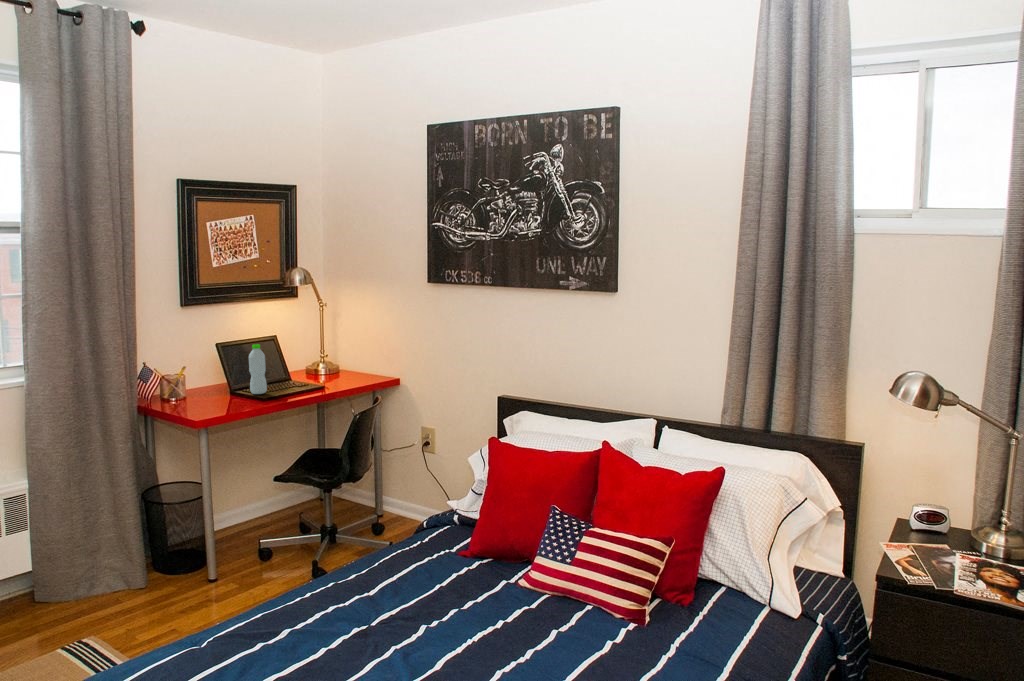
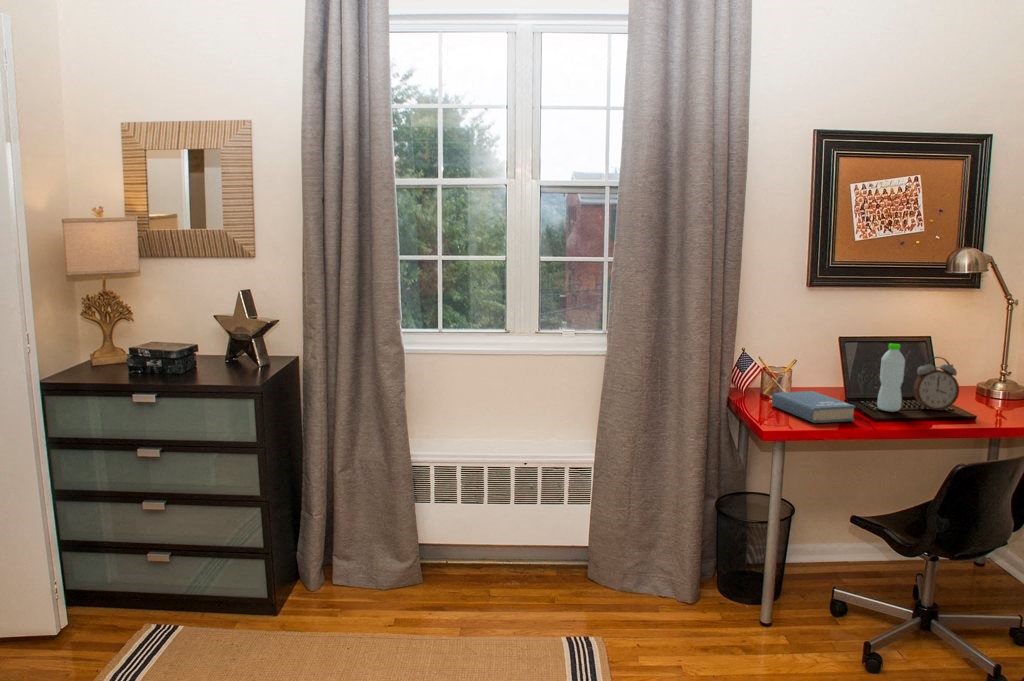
alarm clock: none [272,349,302,389] -> present [913,357,959,410]
book: none [171,389,237,413] -> present [772,391,855,423]

